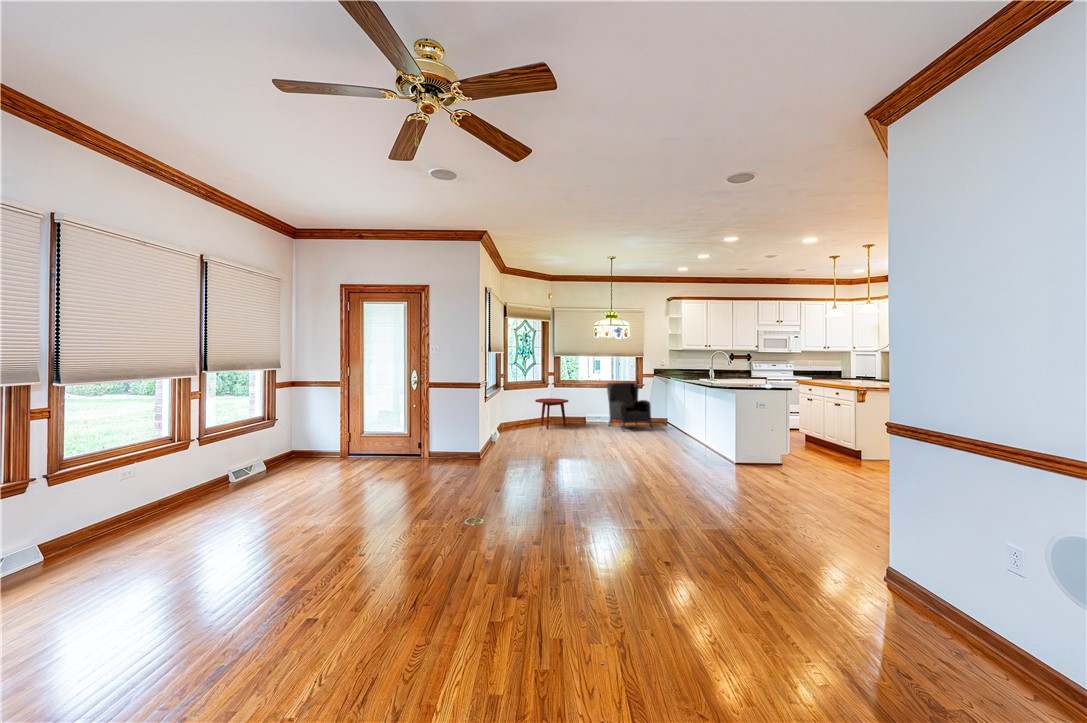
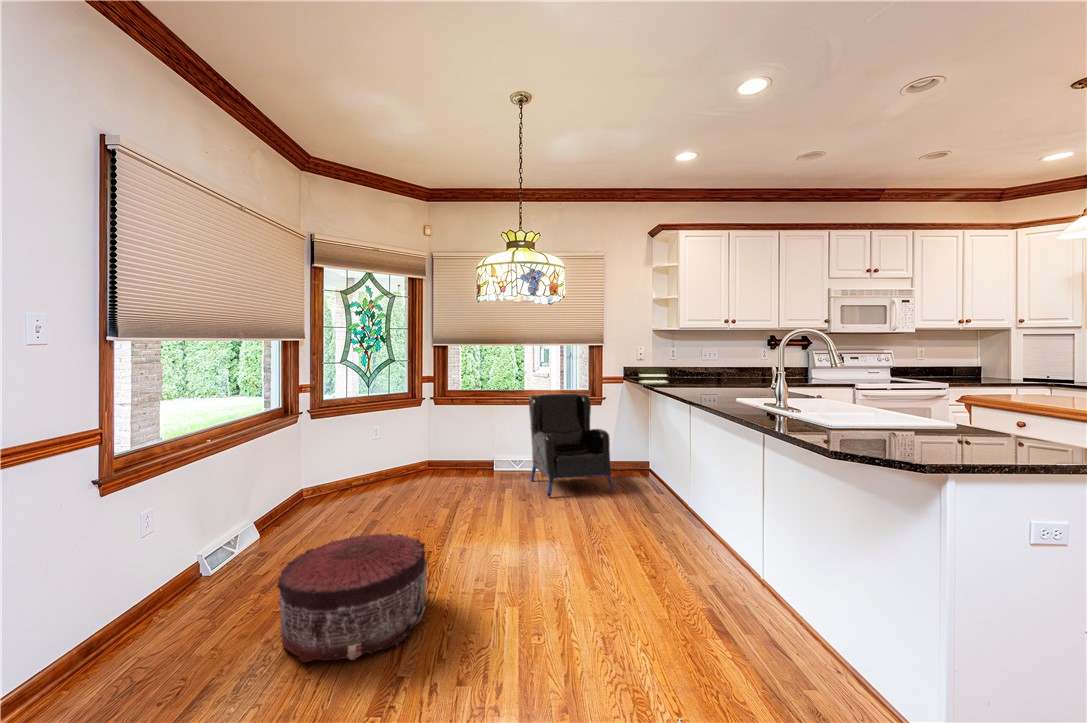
side table: present [535,398,568,429] -> none [380,426,449,491]
pouf: none [566,431,611,460] -> present [277,533,427,662]

